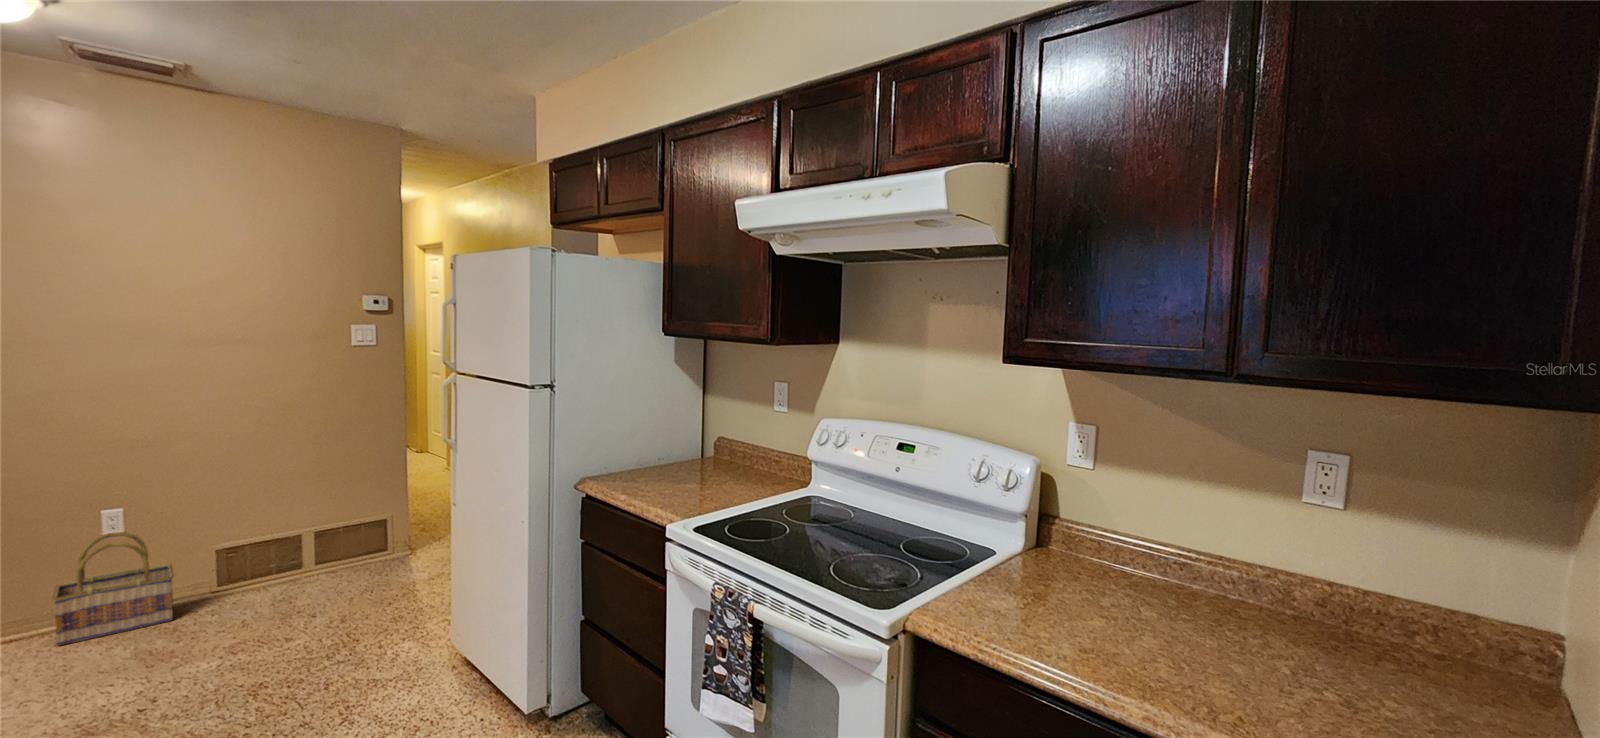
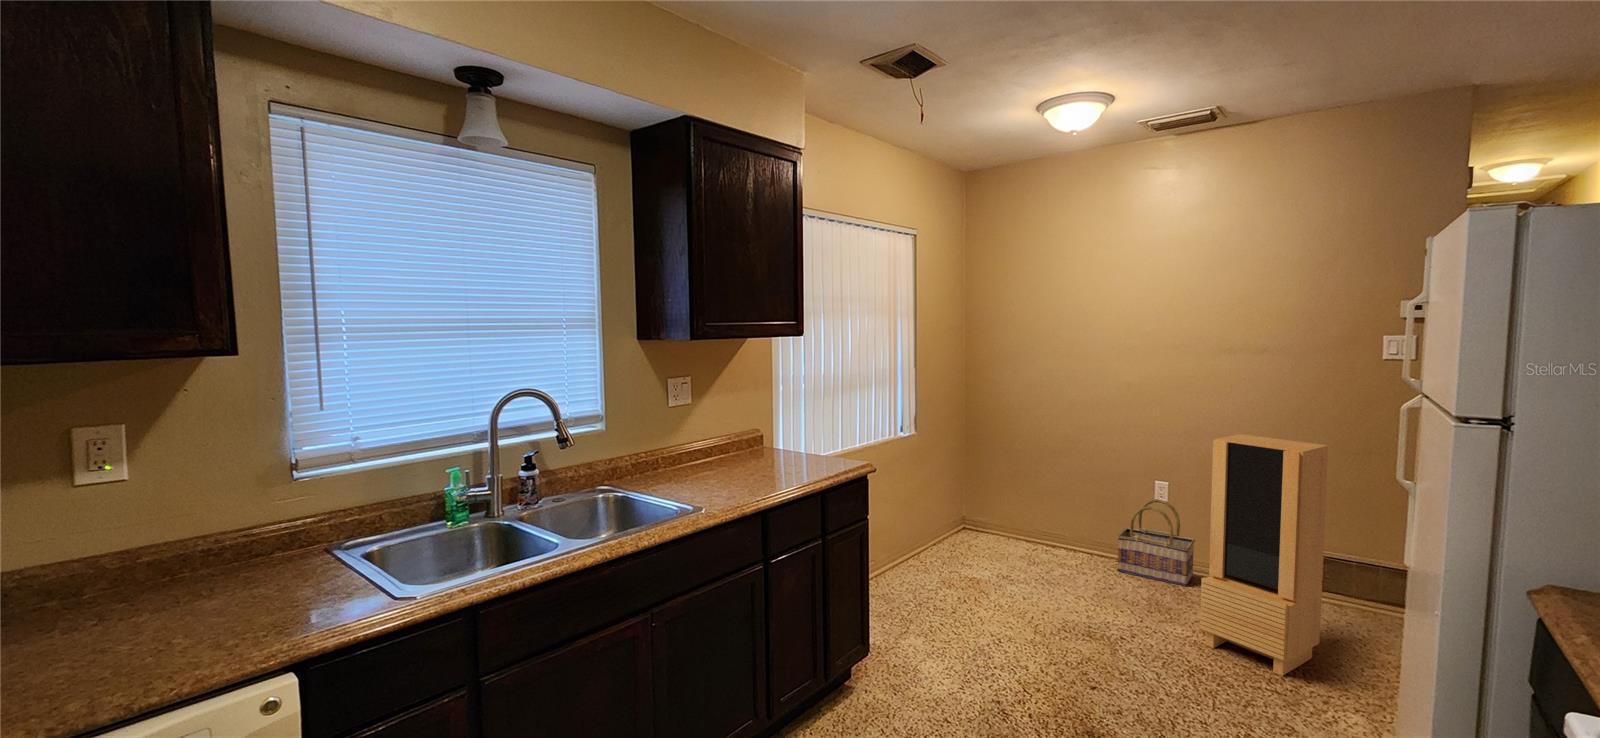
storage cabinet: none [239,428,350,662] -> present [1200,434,1328,676]

